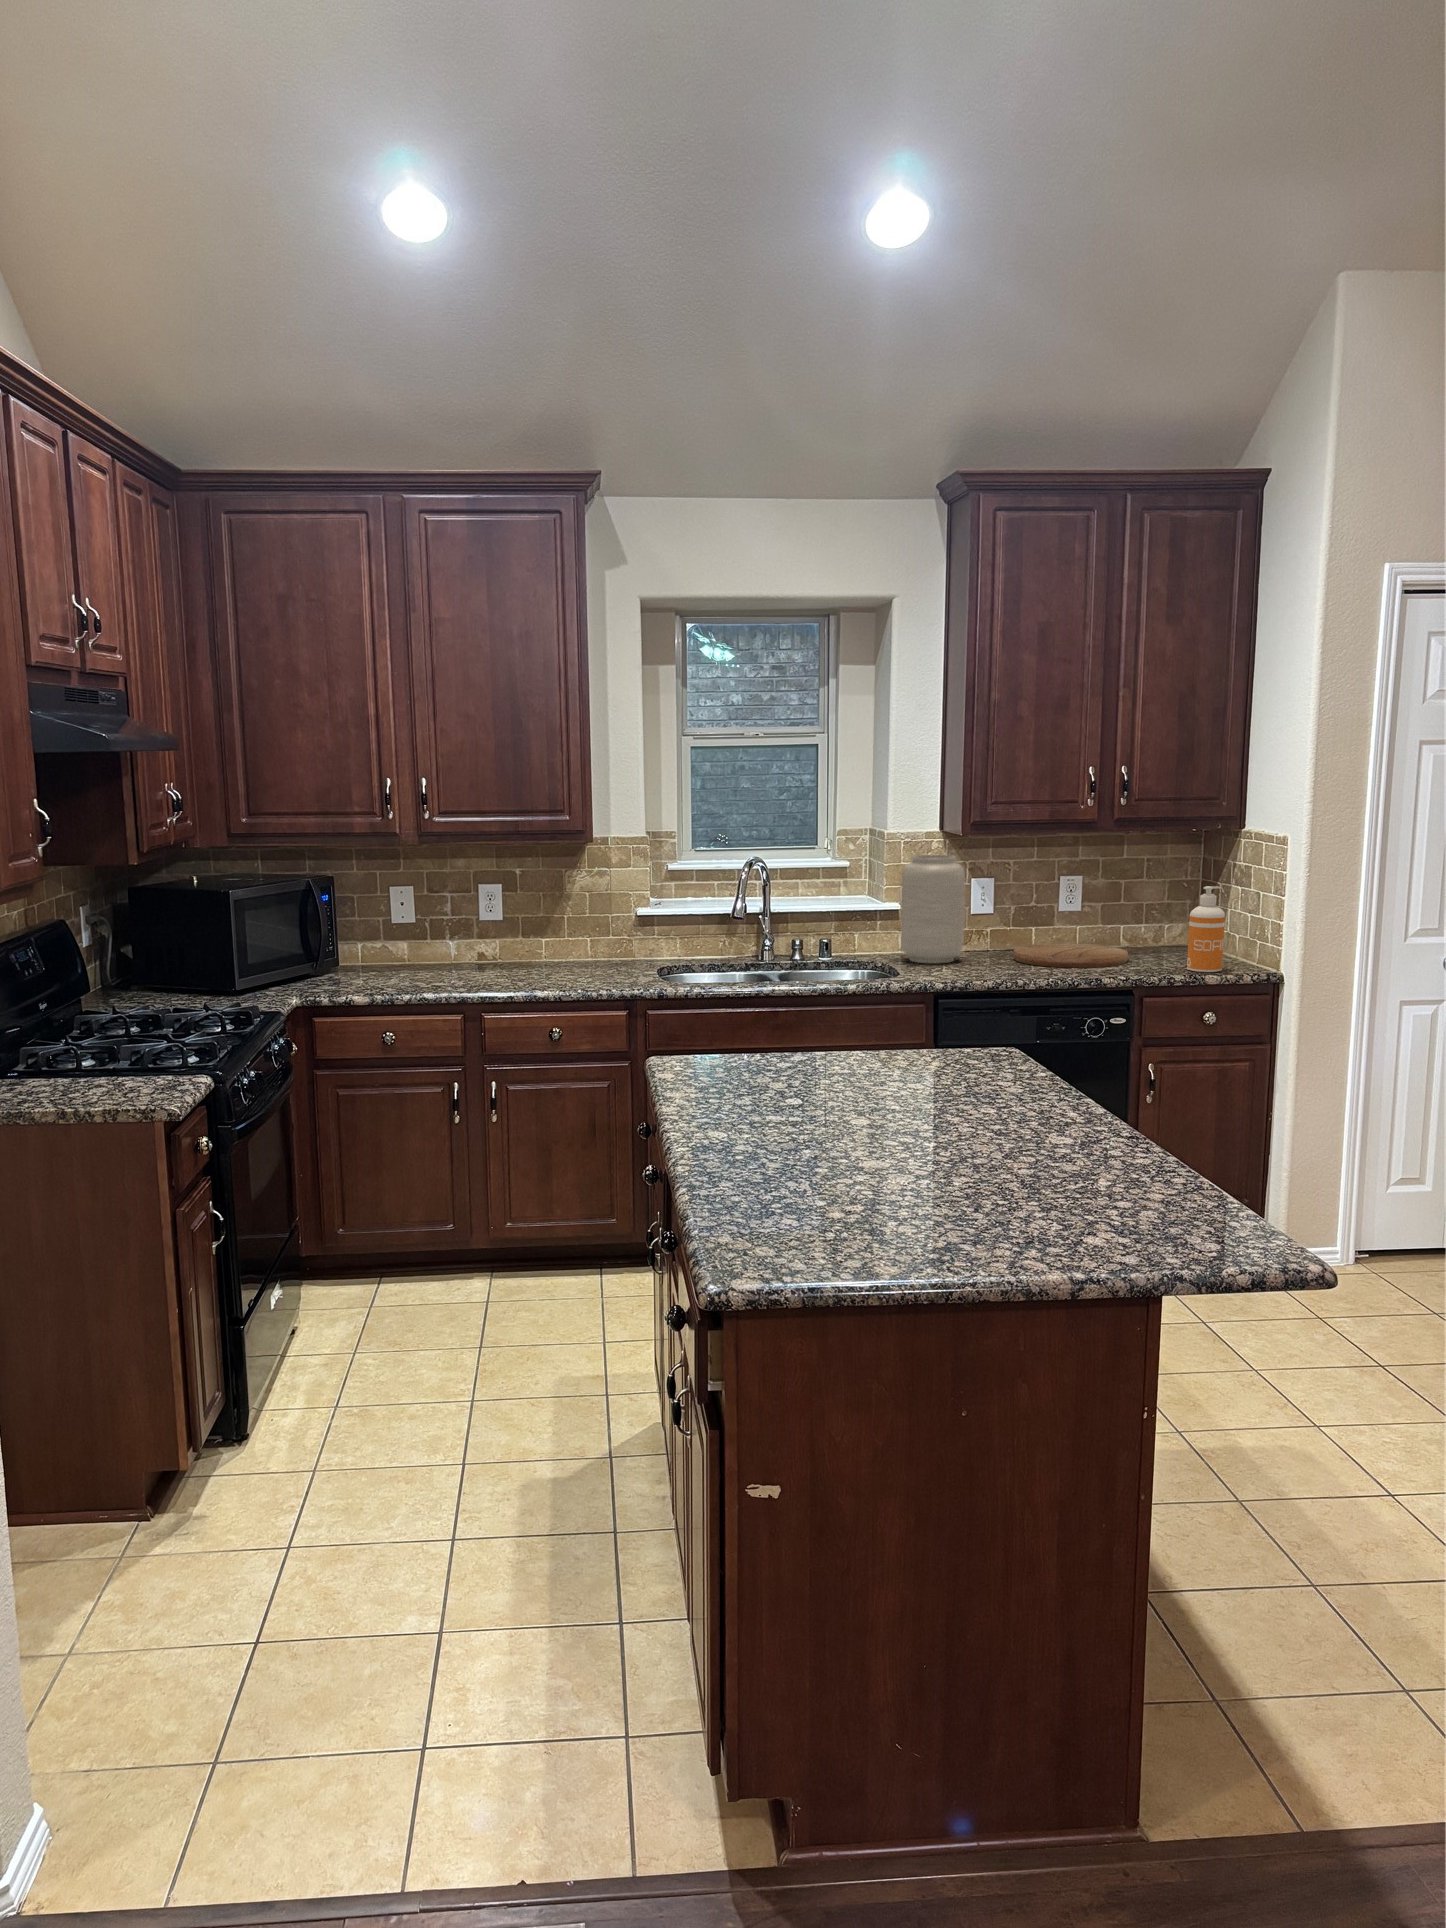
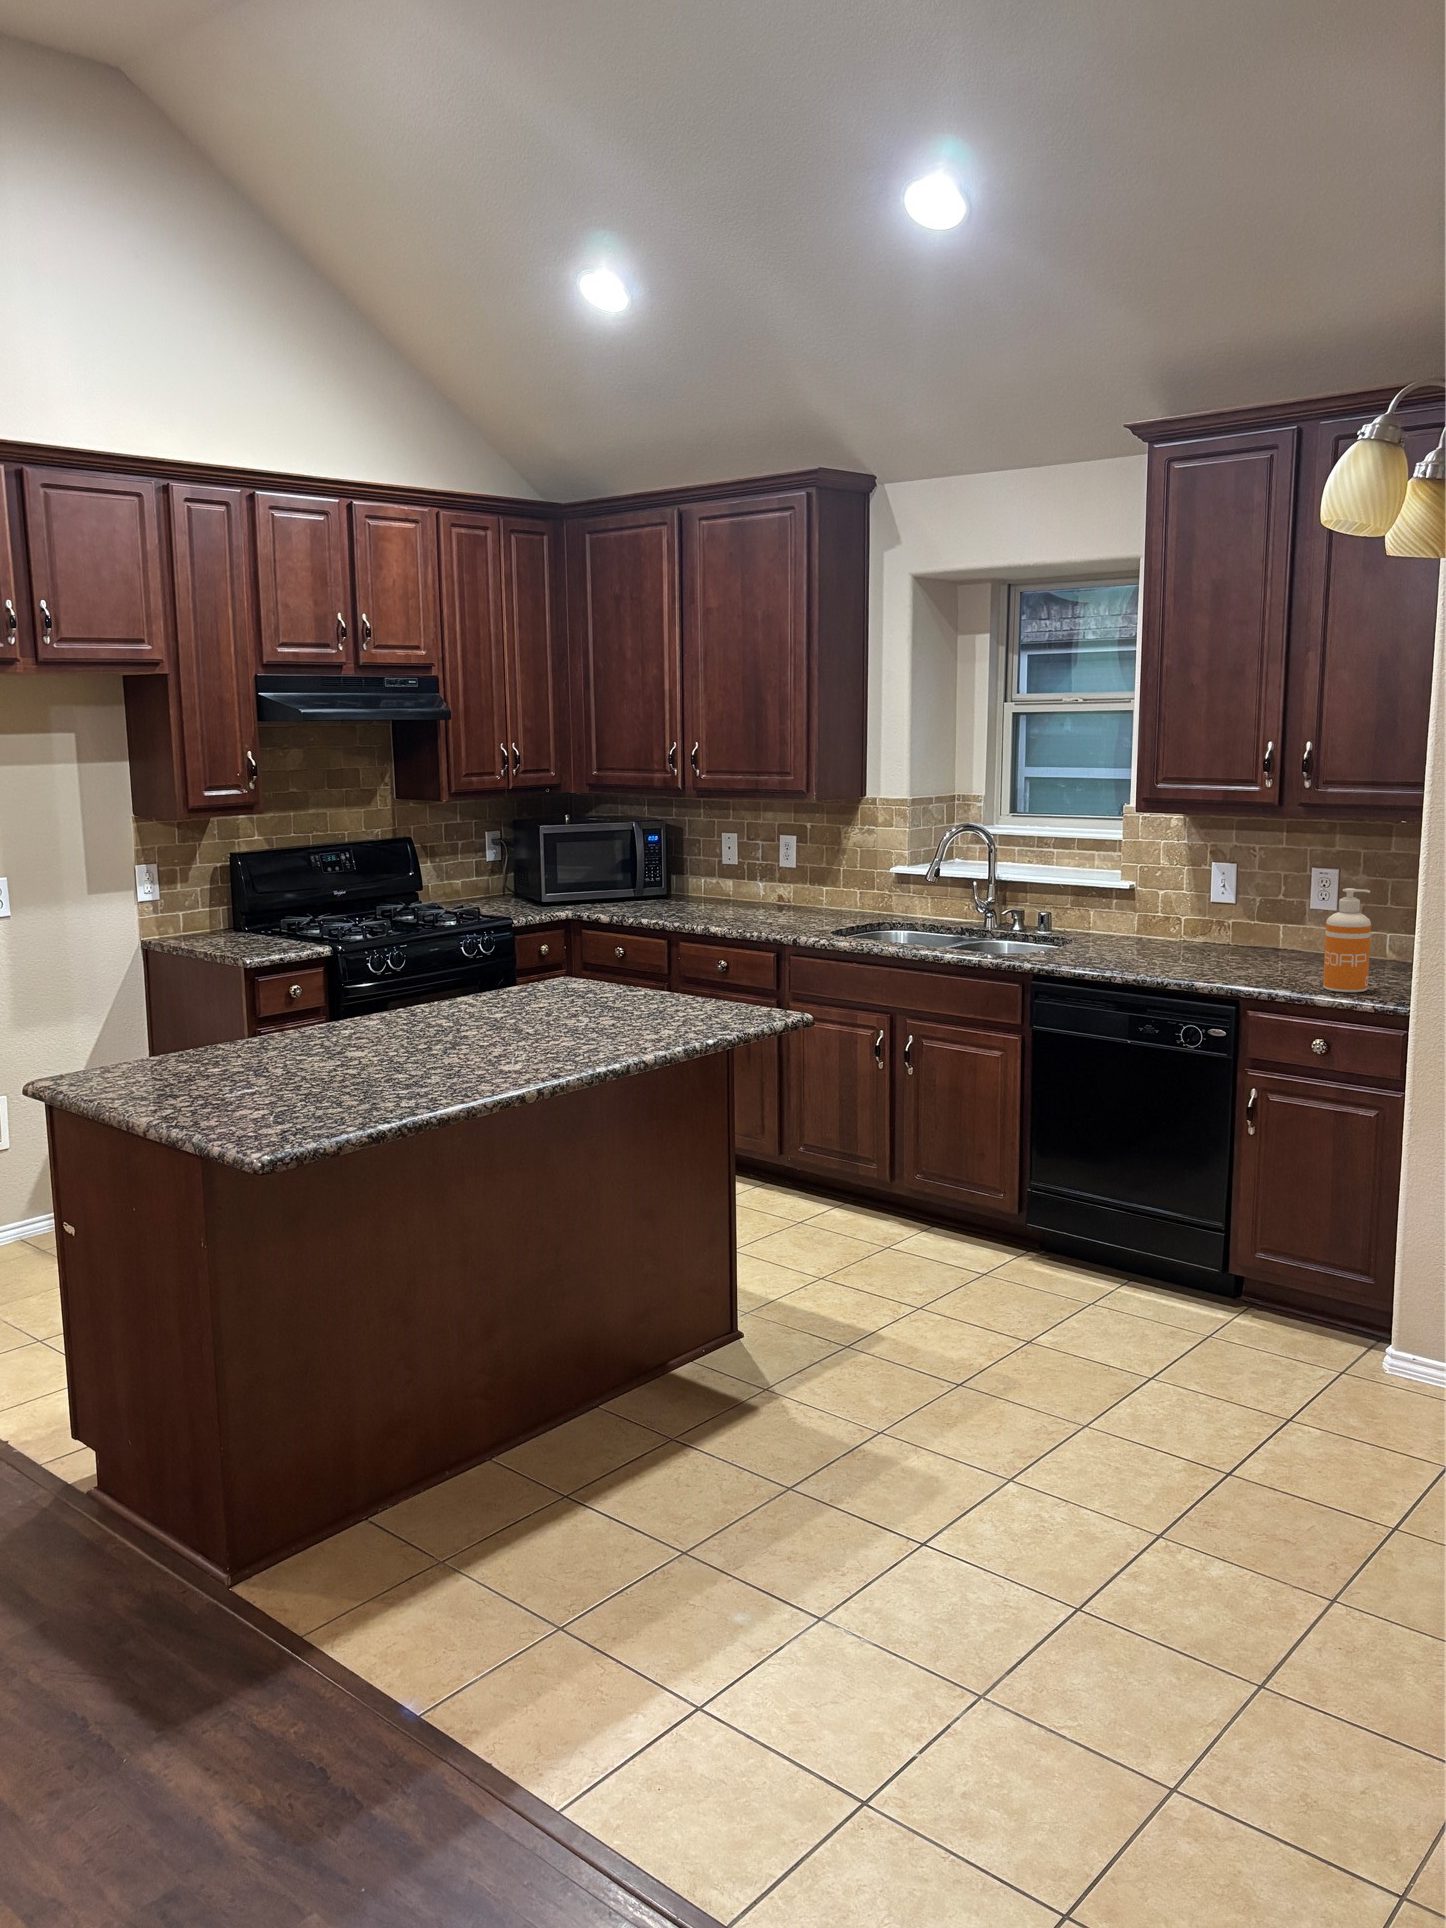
vase: present [901,855,965,963] -> none [1093,832,1165,950]
cutting board: present [1014,943,1128,968] -> none [1196,943,1333,973]

